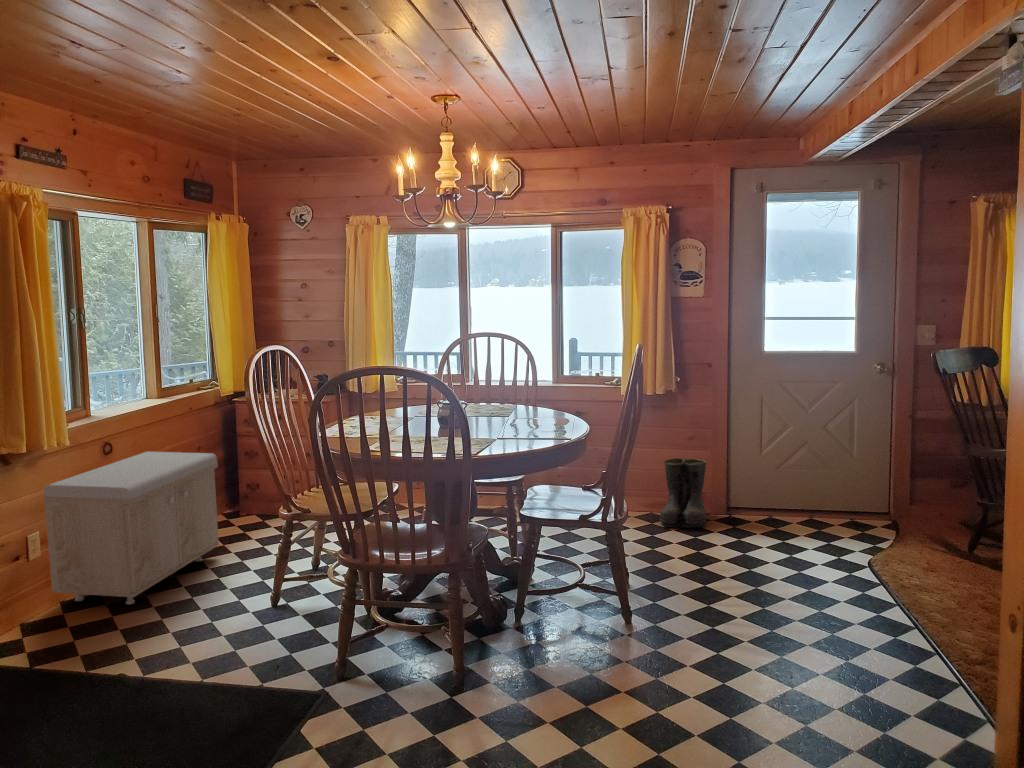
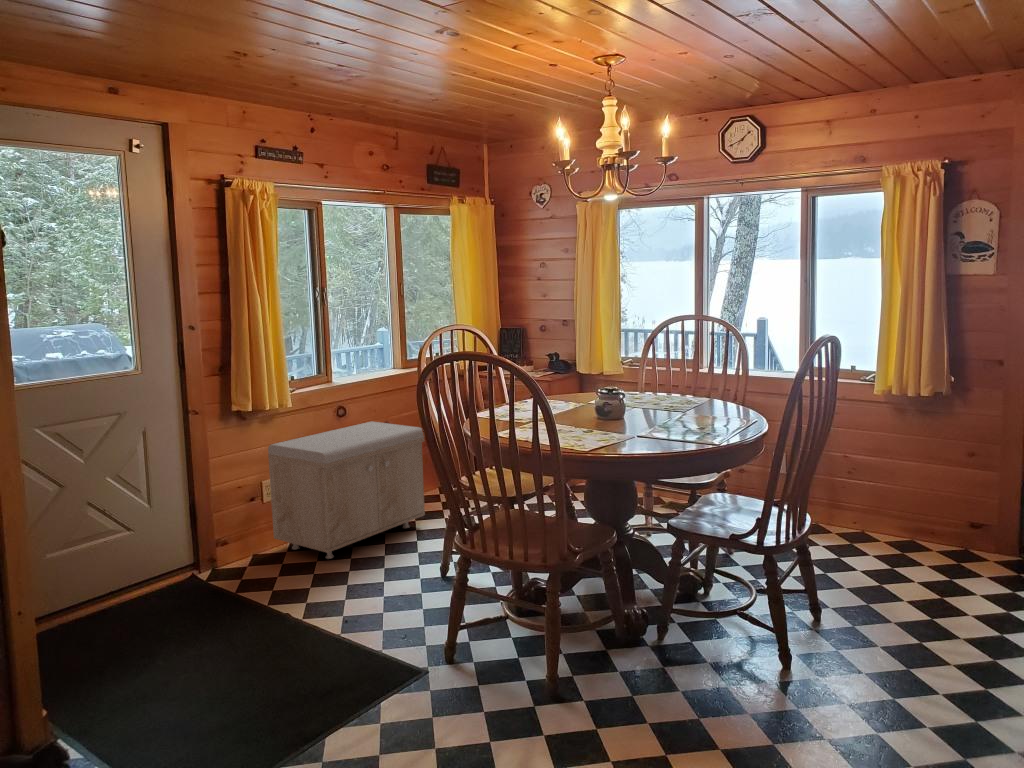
boots: present [660,458,706,528] -> none [909,476,984,567]

